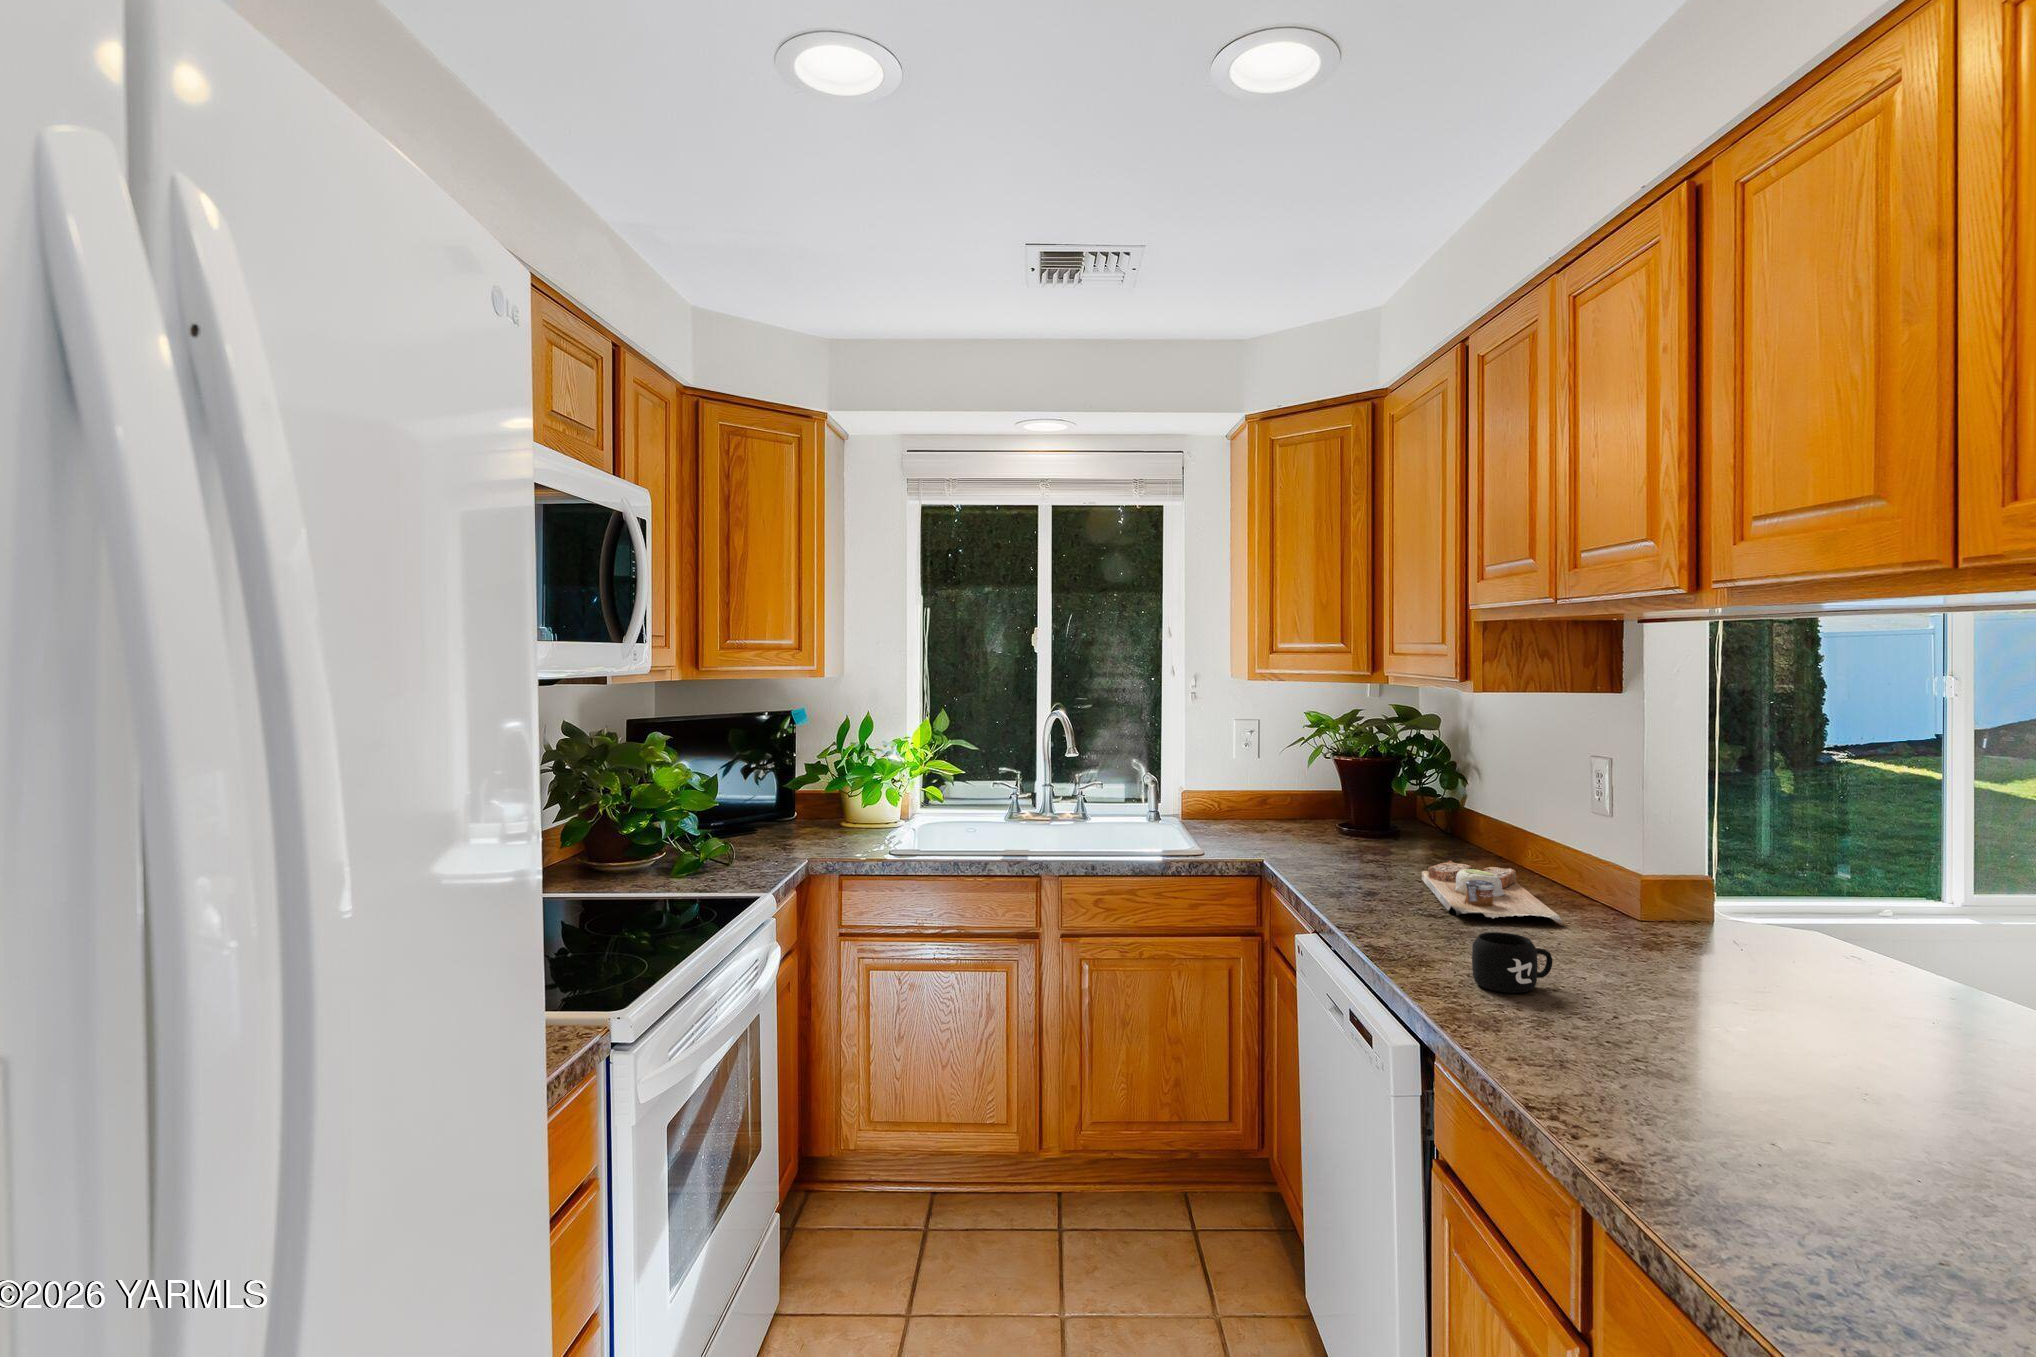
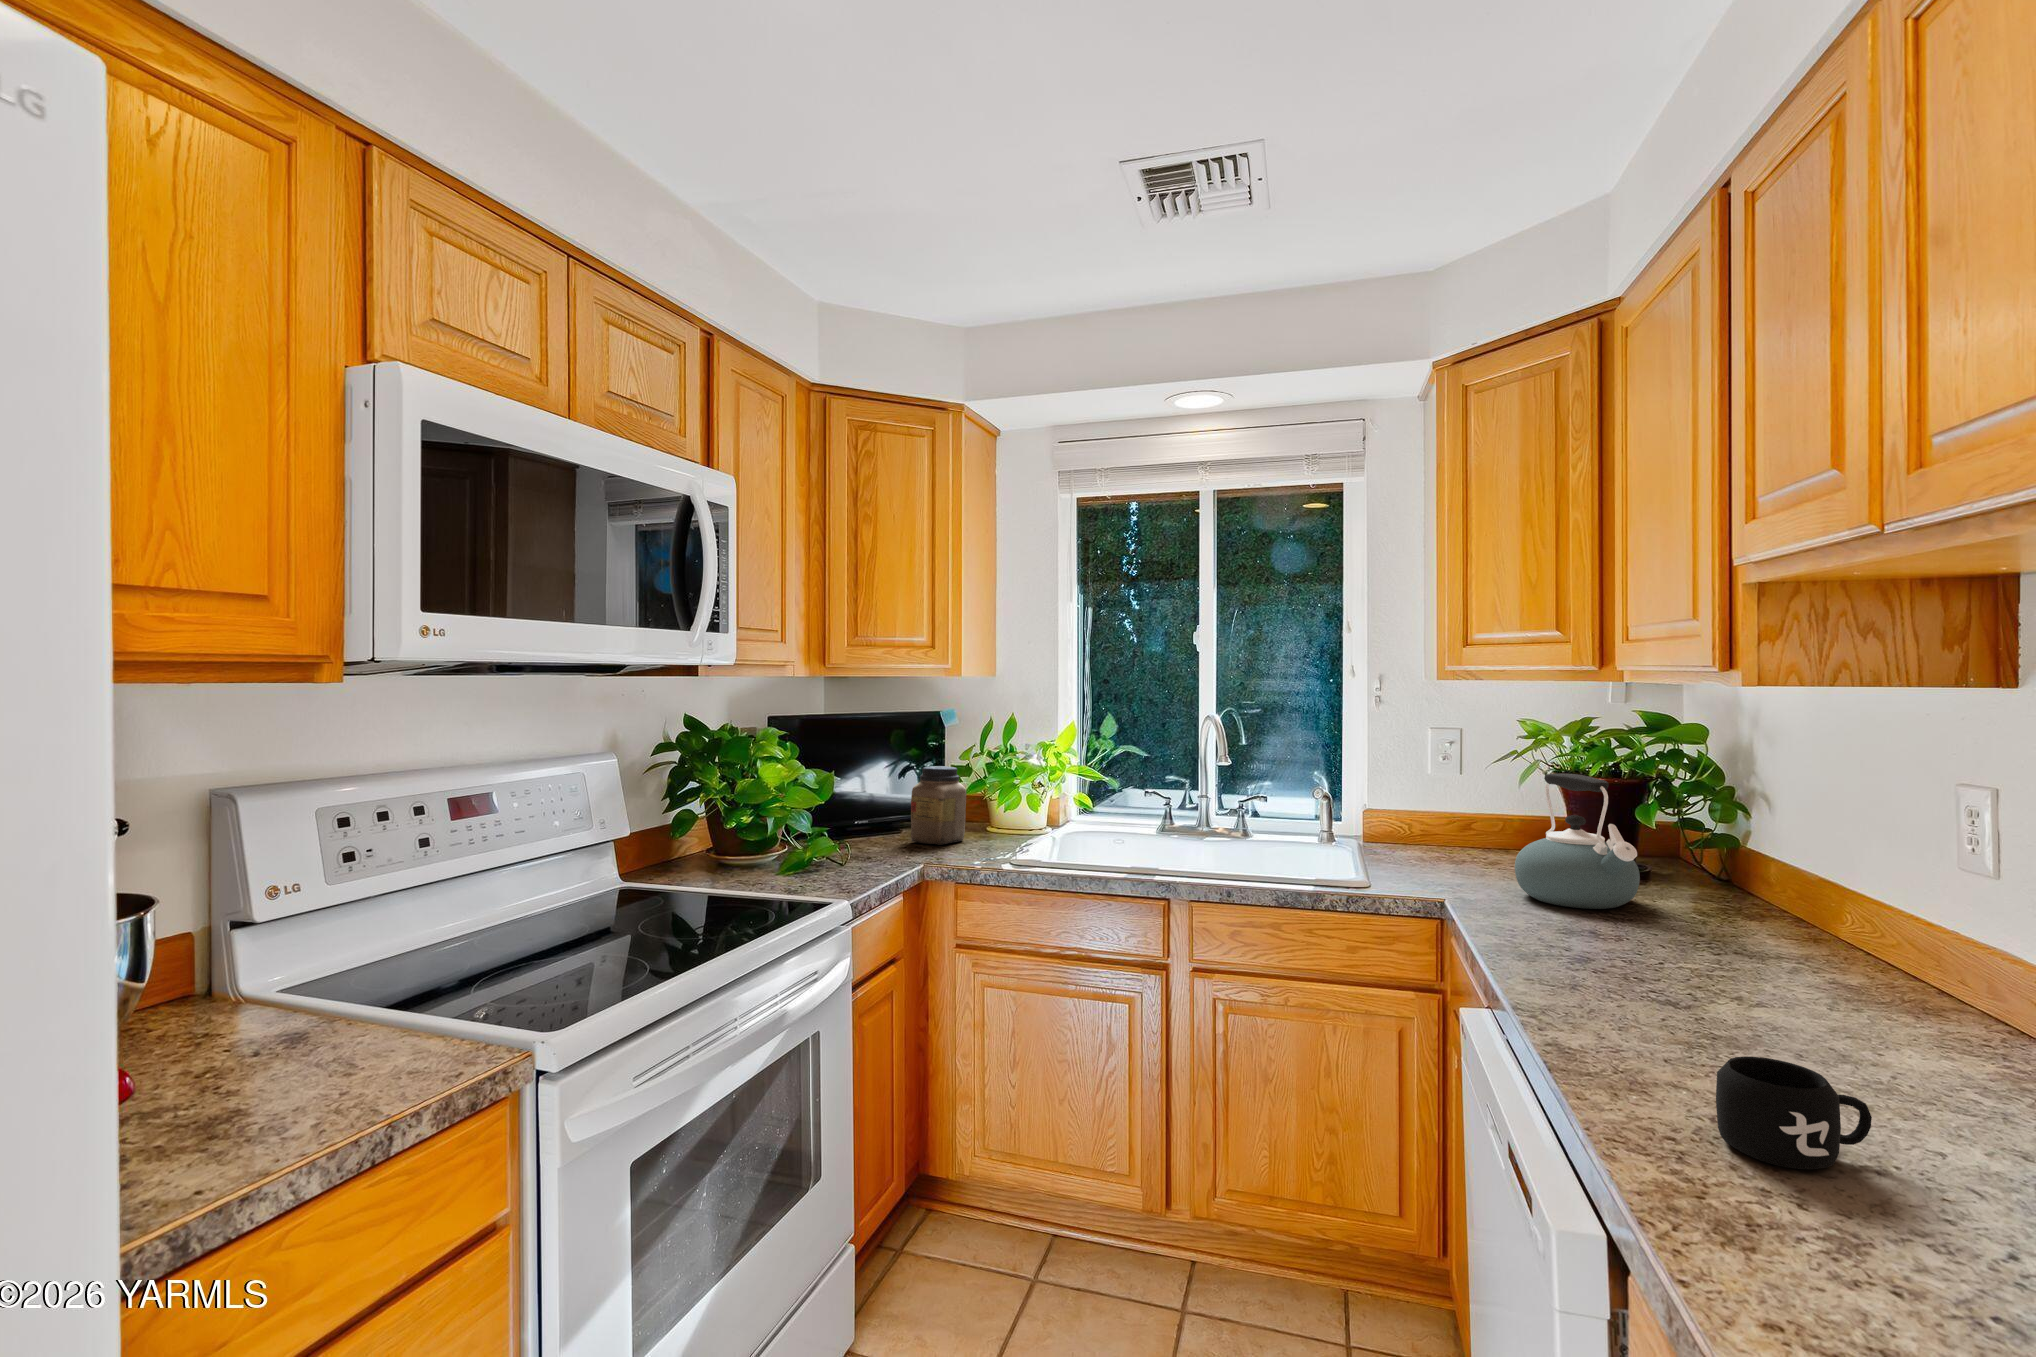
kettle: none [1310,757,1399,860] -> present [1515,773,1640,909]
jar: none [780,767,832,841] -> present [911,766,966,845]
cutting board: present [1421,861,1563,925] -> none [1667,919,1897,1040]

